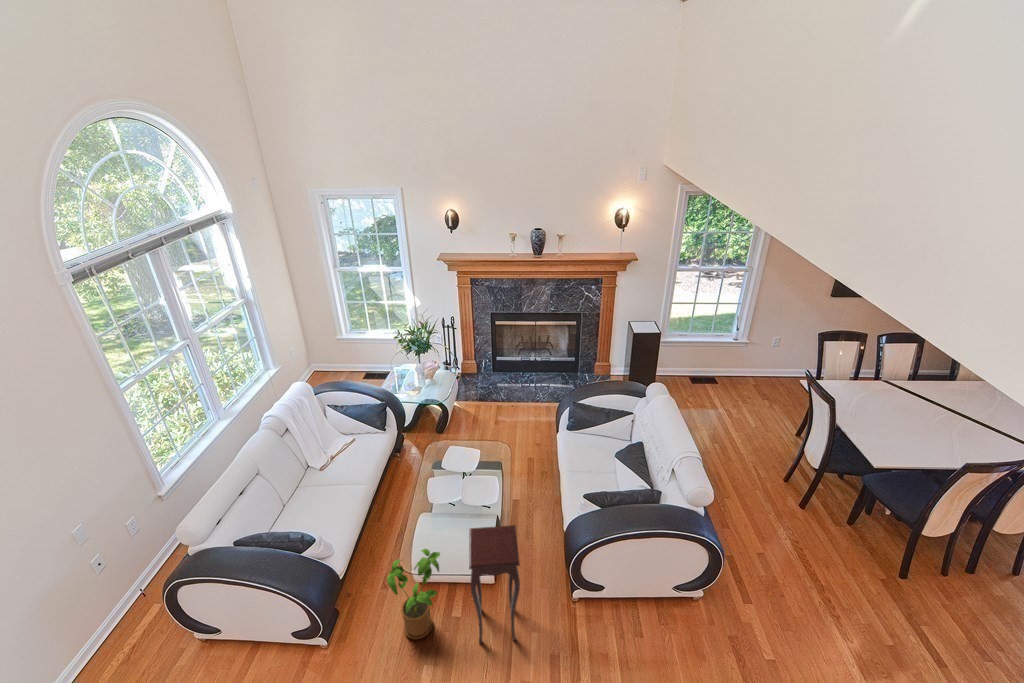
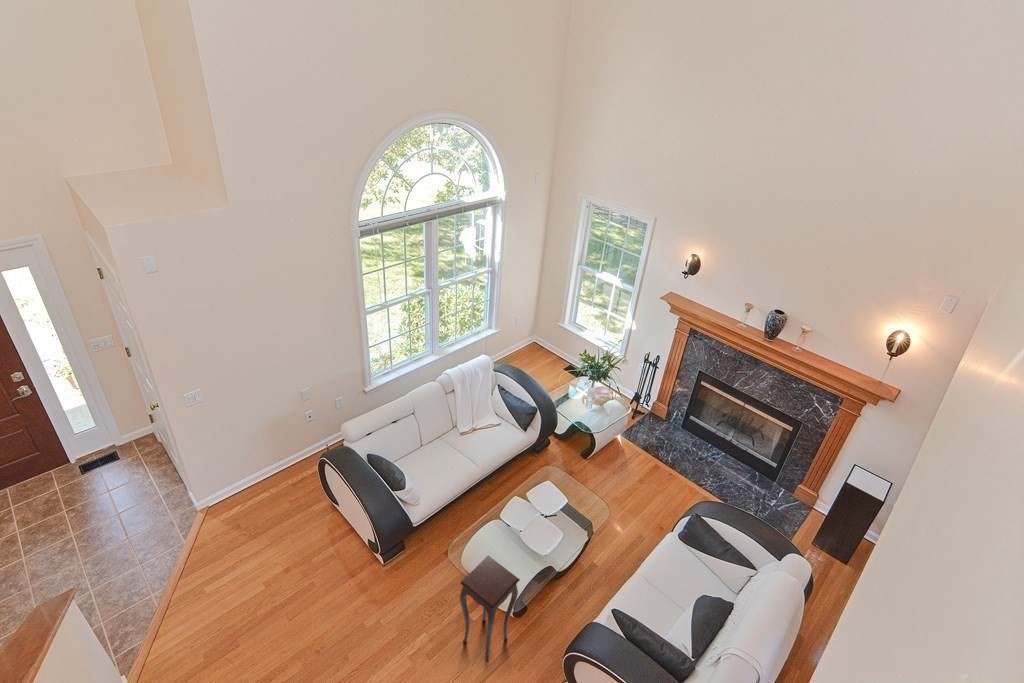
house plant: present [387,549,440,639] -> none [424,539,469,605]

